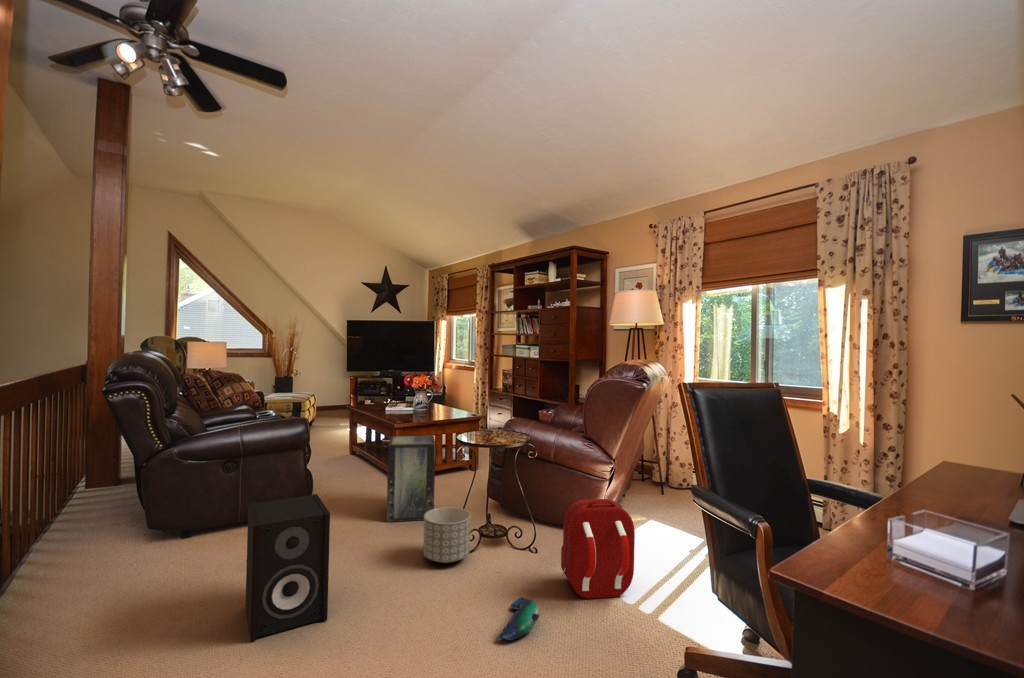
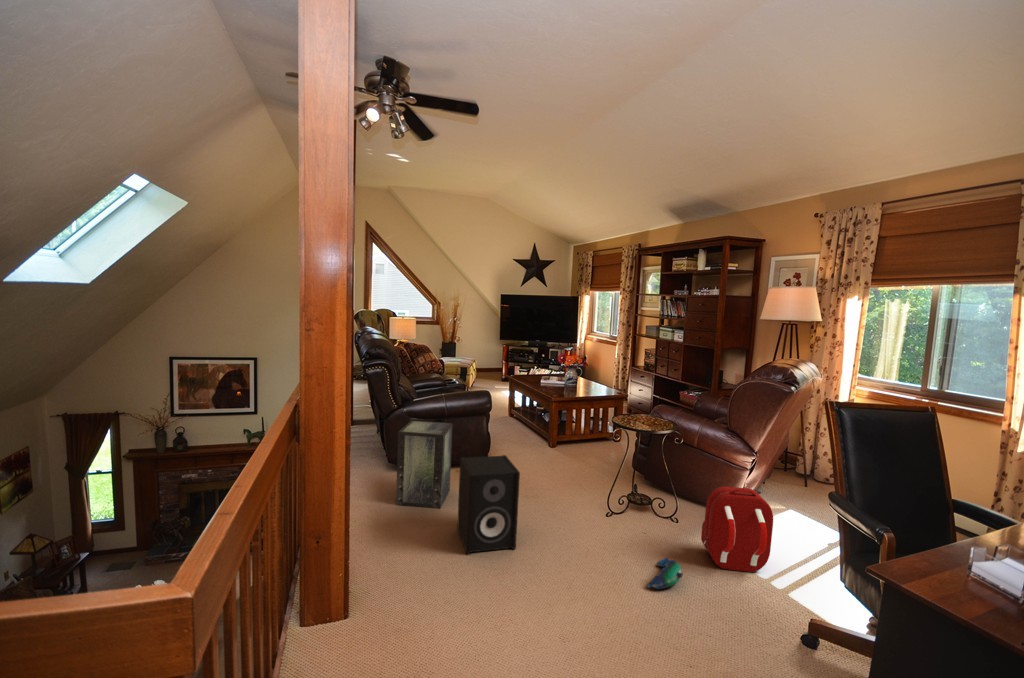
storage box: present [386,435,435,522] -> present [396,420,453,508]
planter: present [423,507,470,563] -> none [582,475,622,521]

